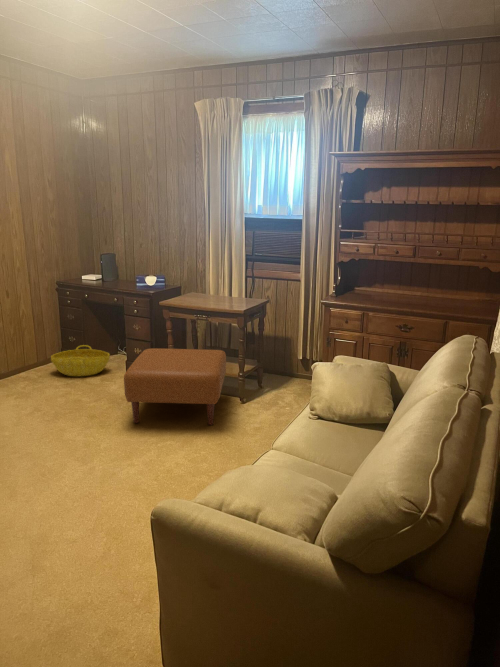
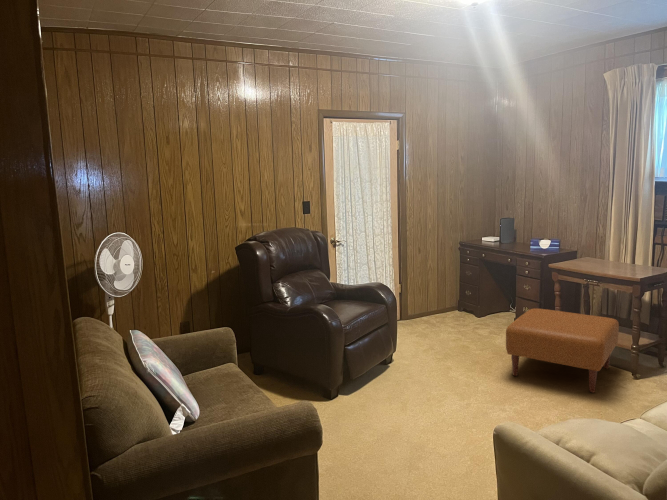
basket: present [51,345,110,376] -> none [447,300,500,328]

